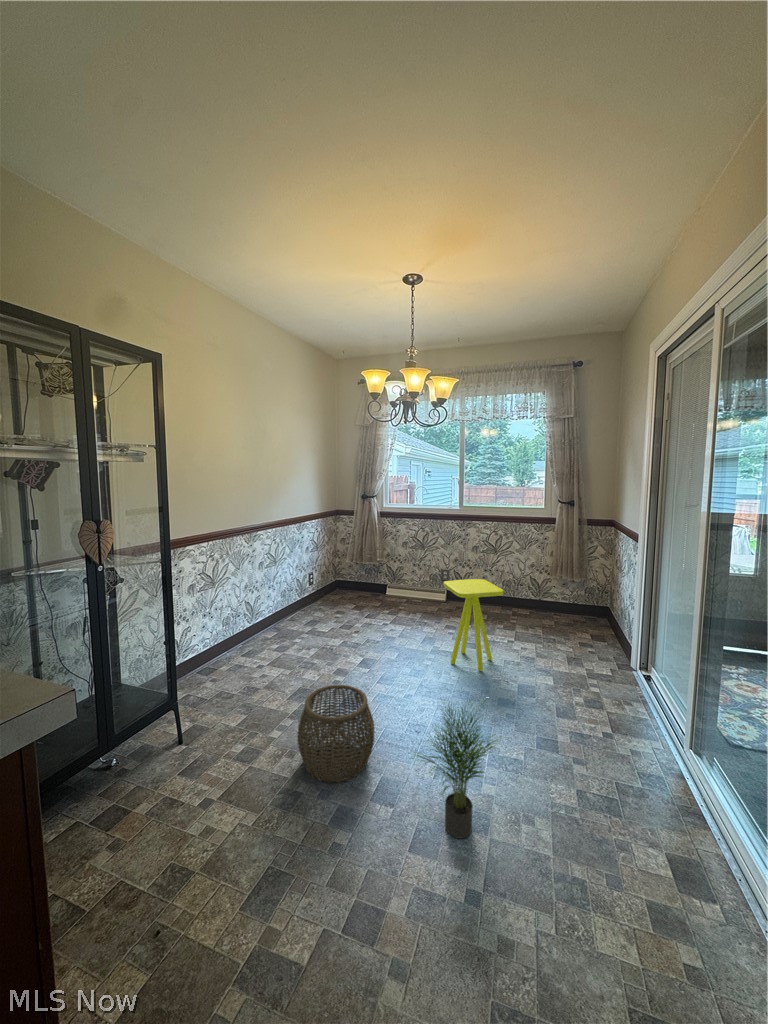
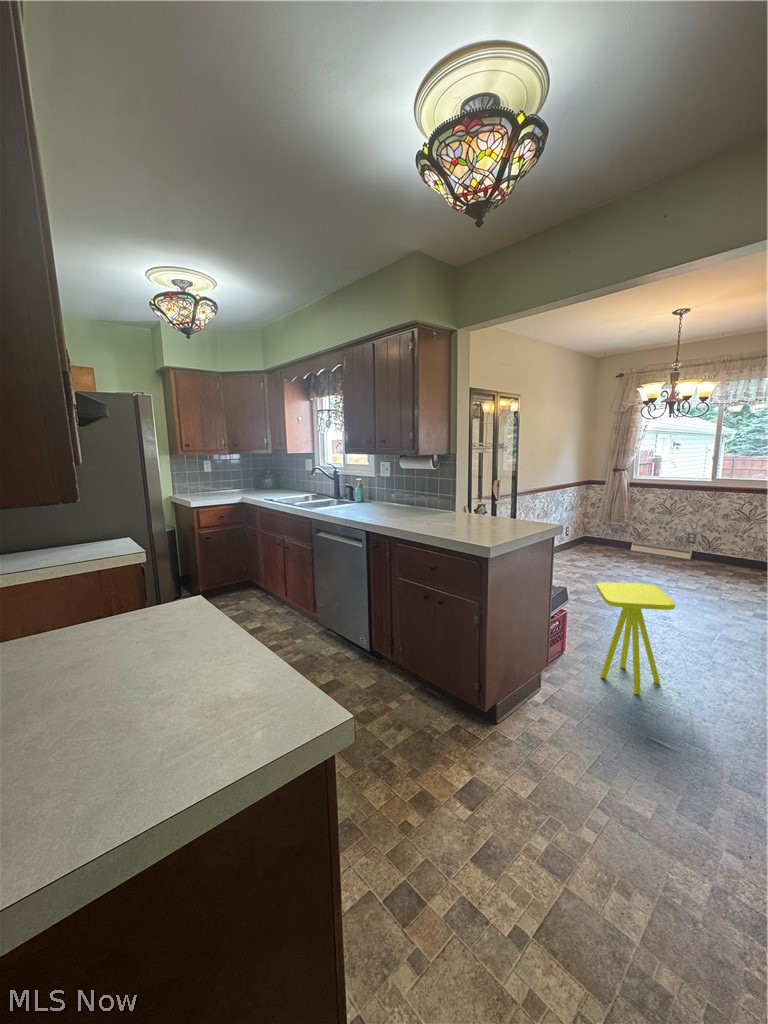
woven basket: present [297,685,375,783] -> none [399,675,472,769]
potted plant: present [417,707,497,839] -> none [469,719,584,873]

